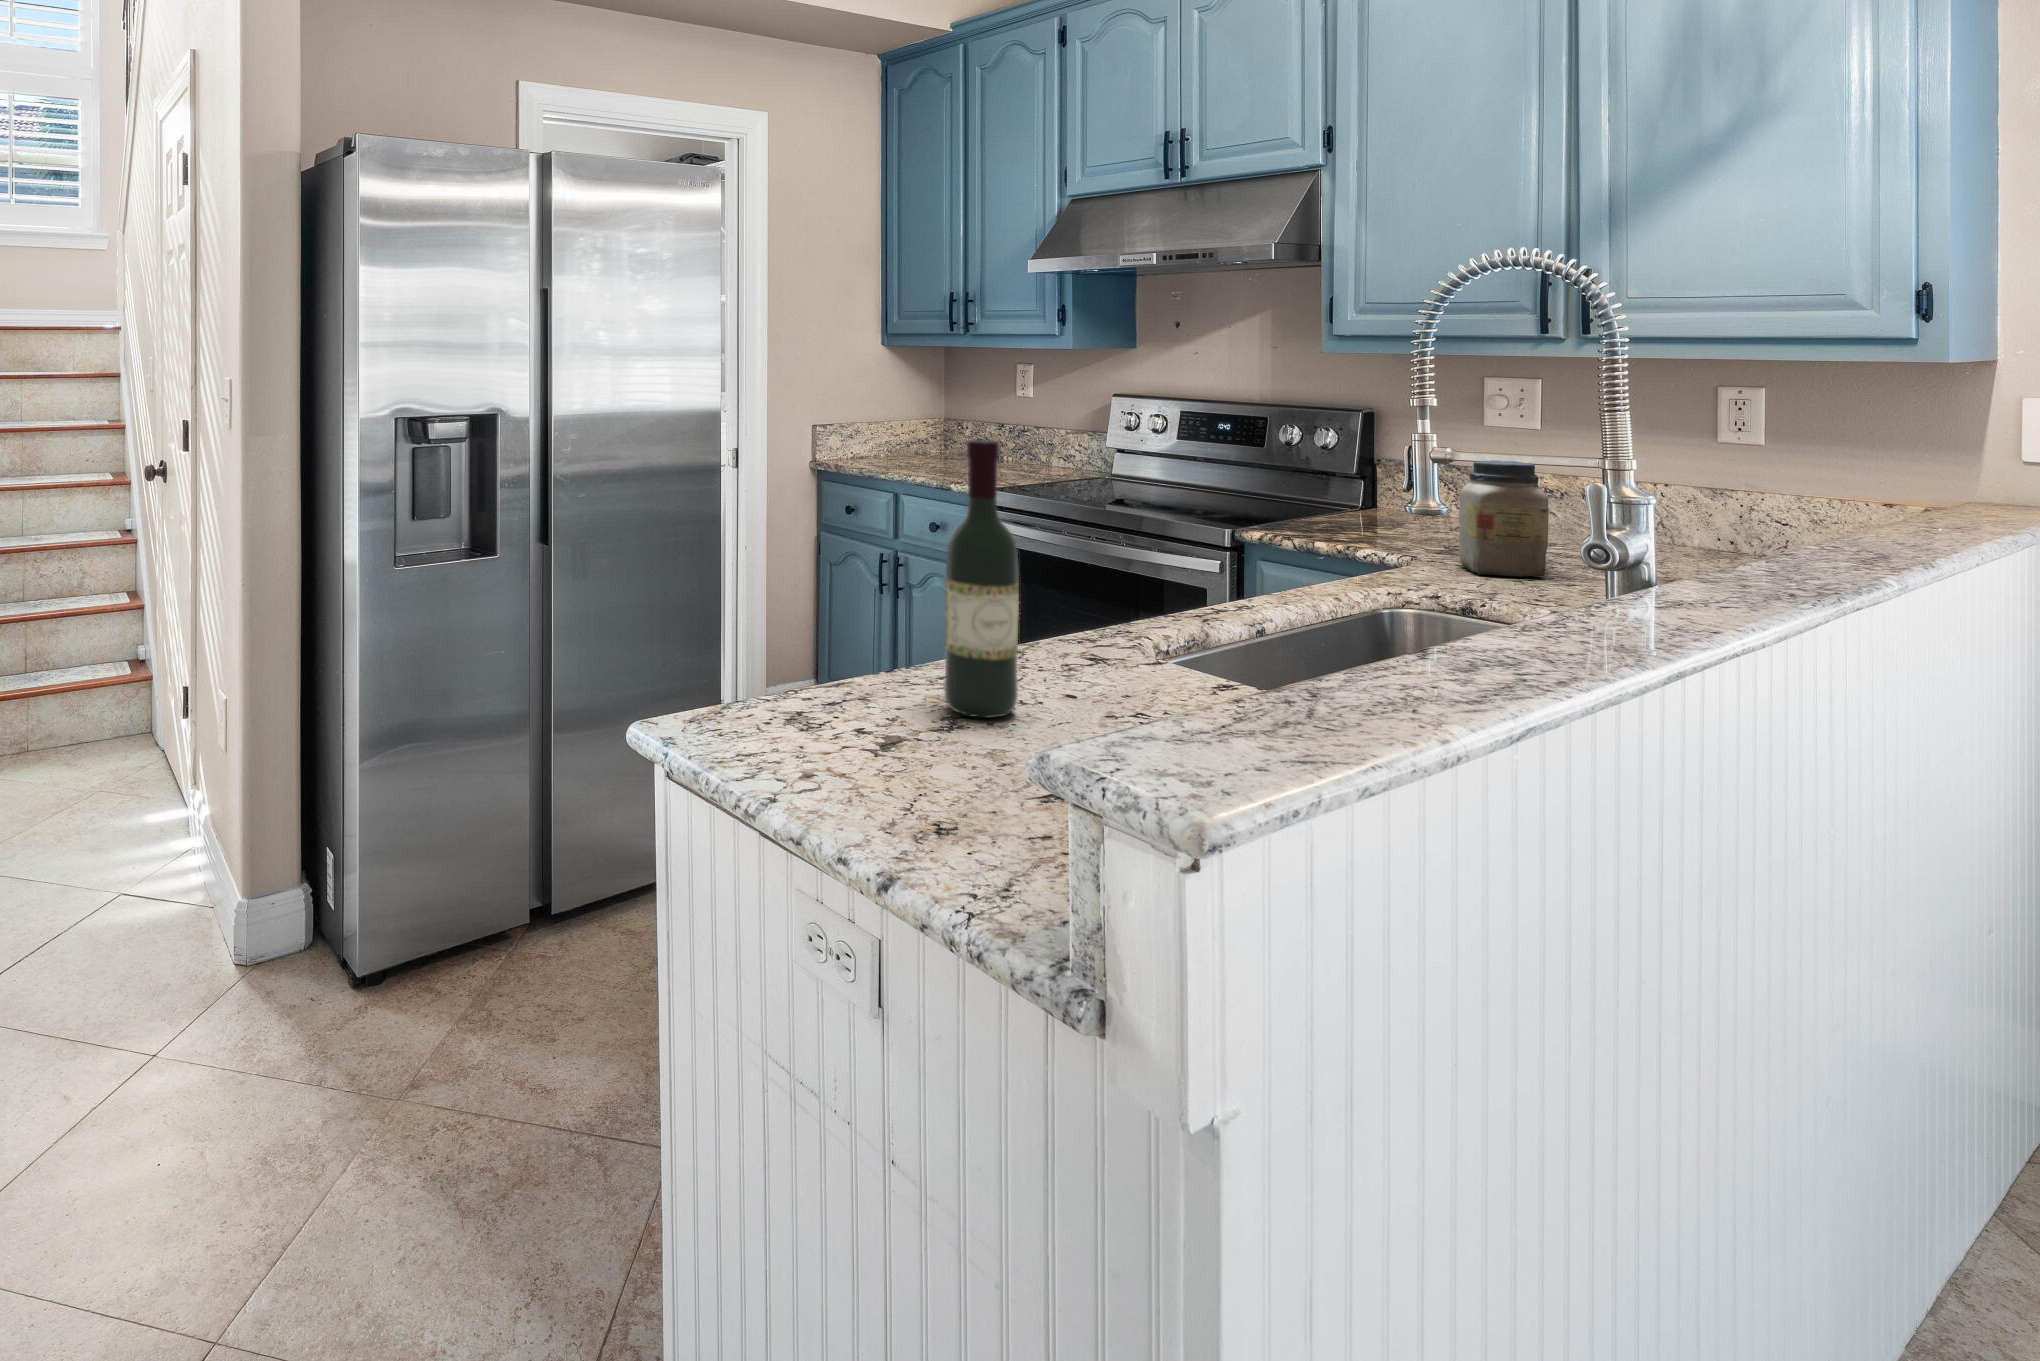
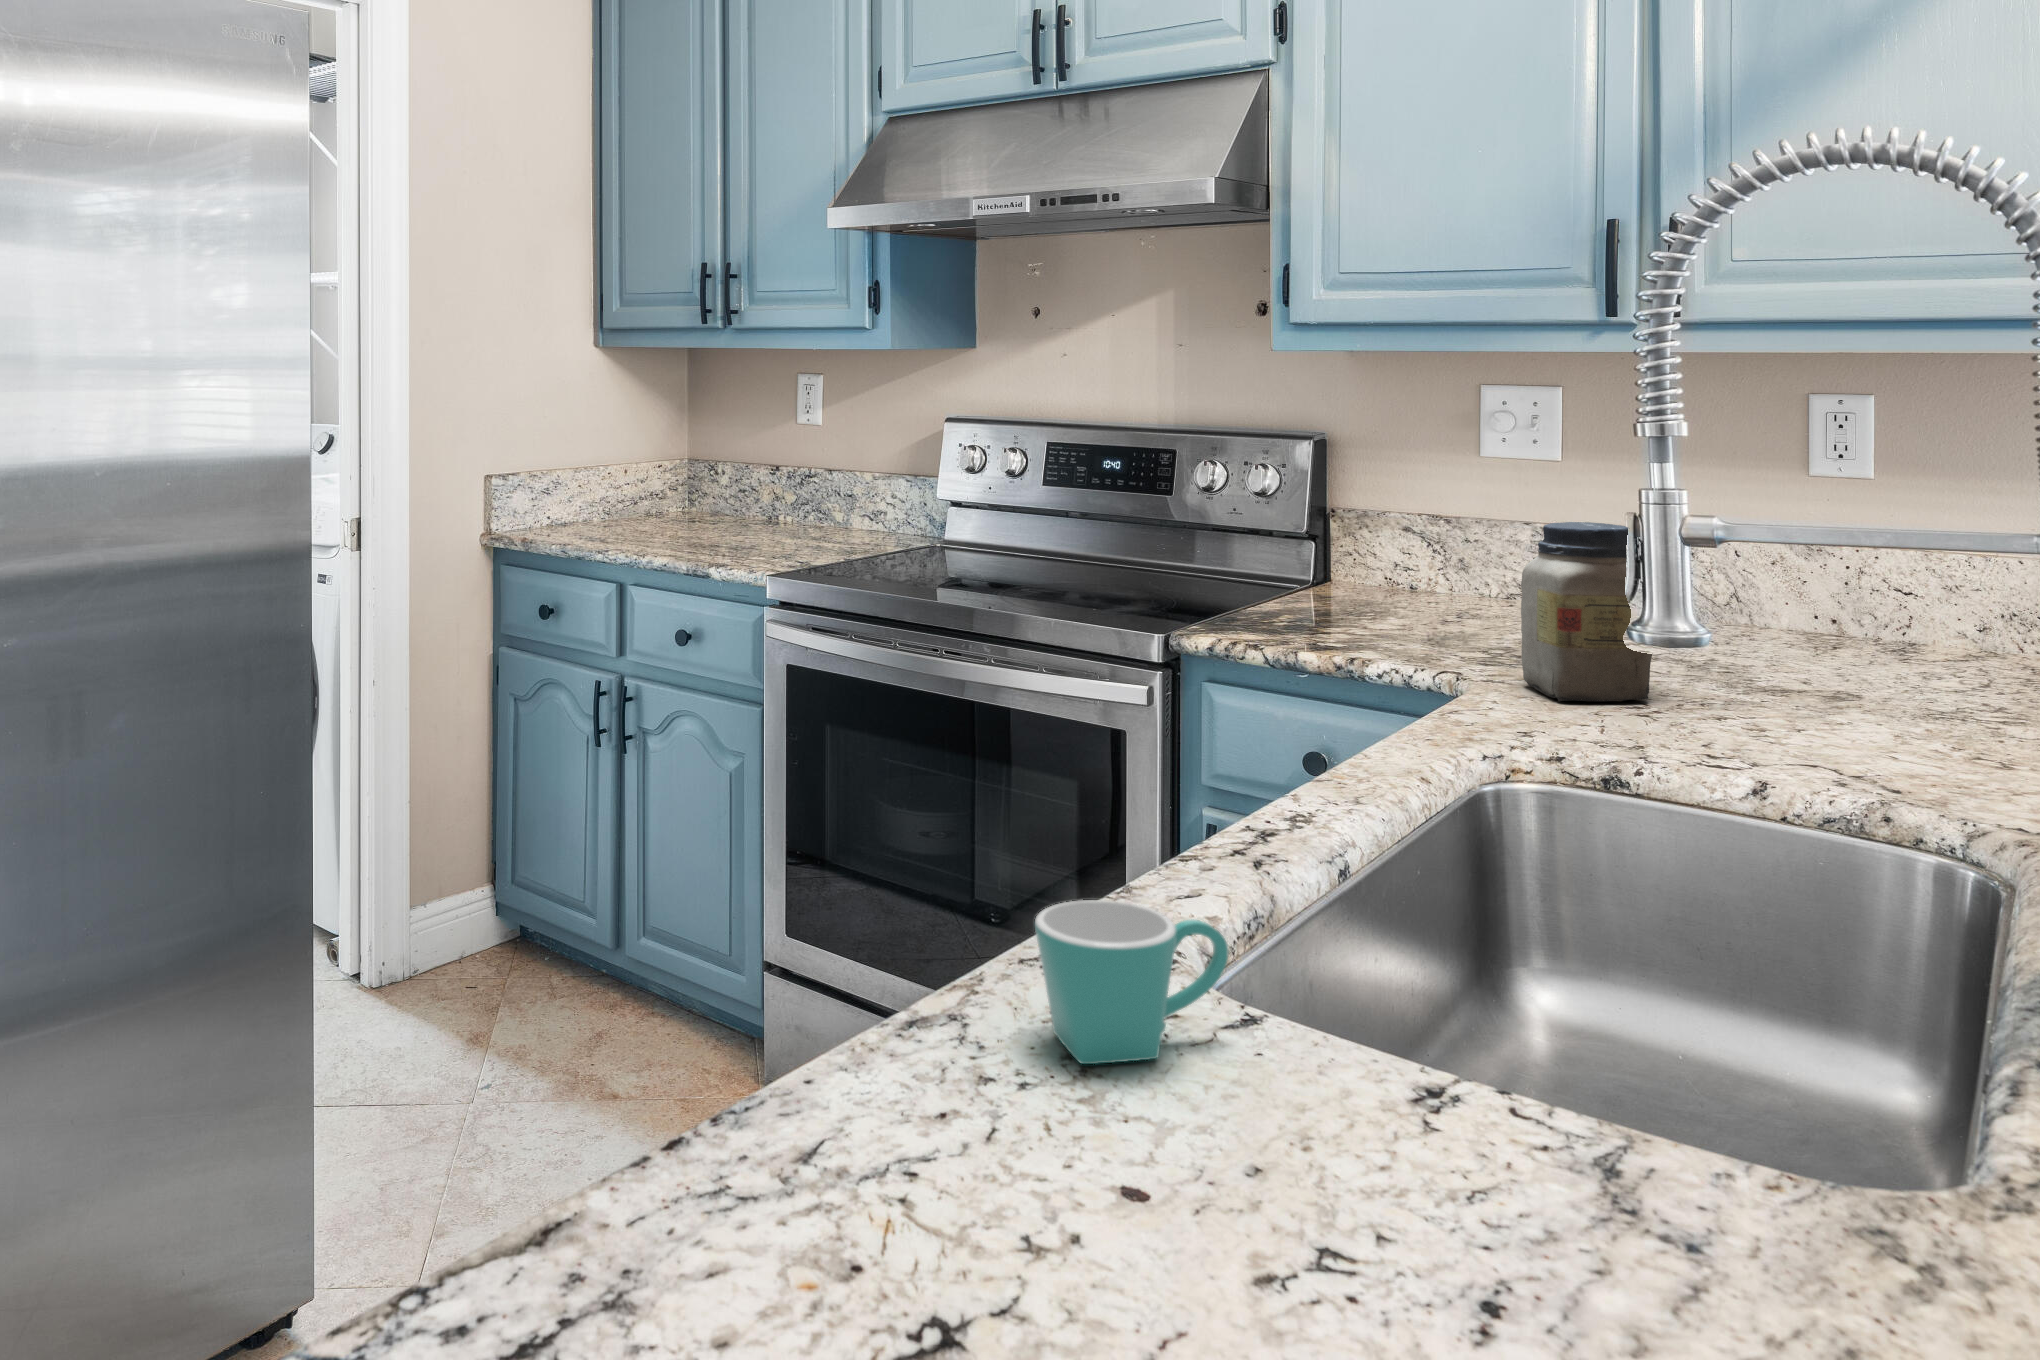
wine bottle: present [944,440,1019,718] -> none [889,581,1034,1158]
mug: none [1037,618,1143,696] -> present [1035,900,1229,1064]

